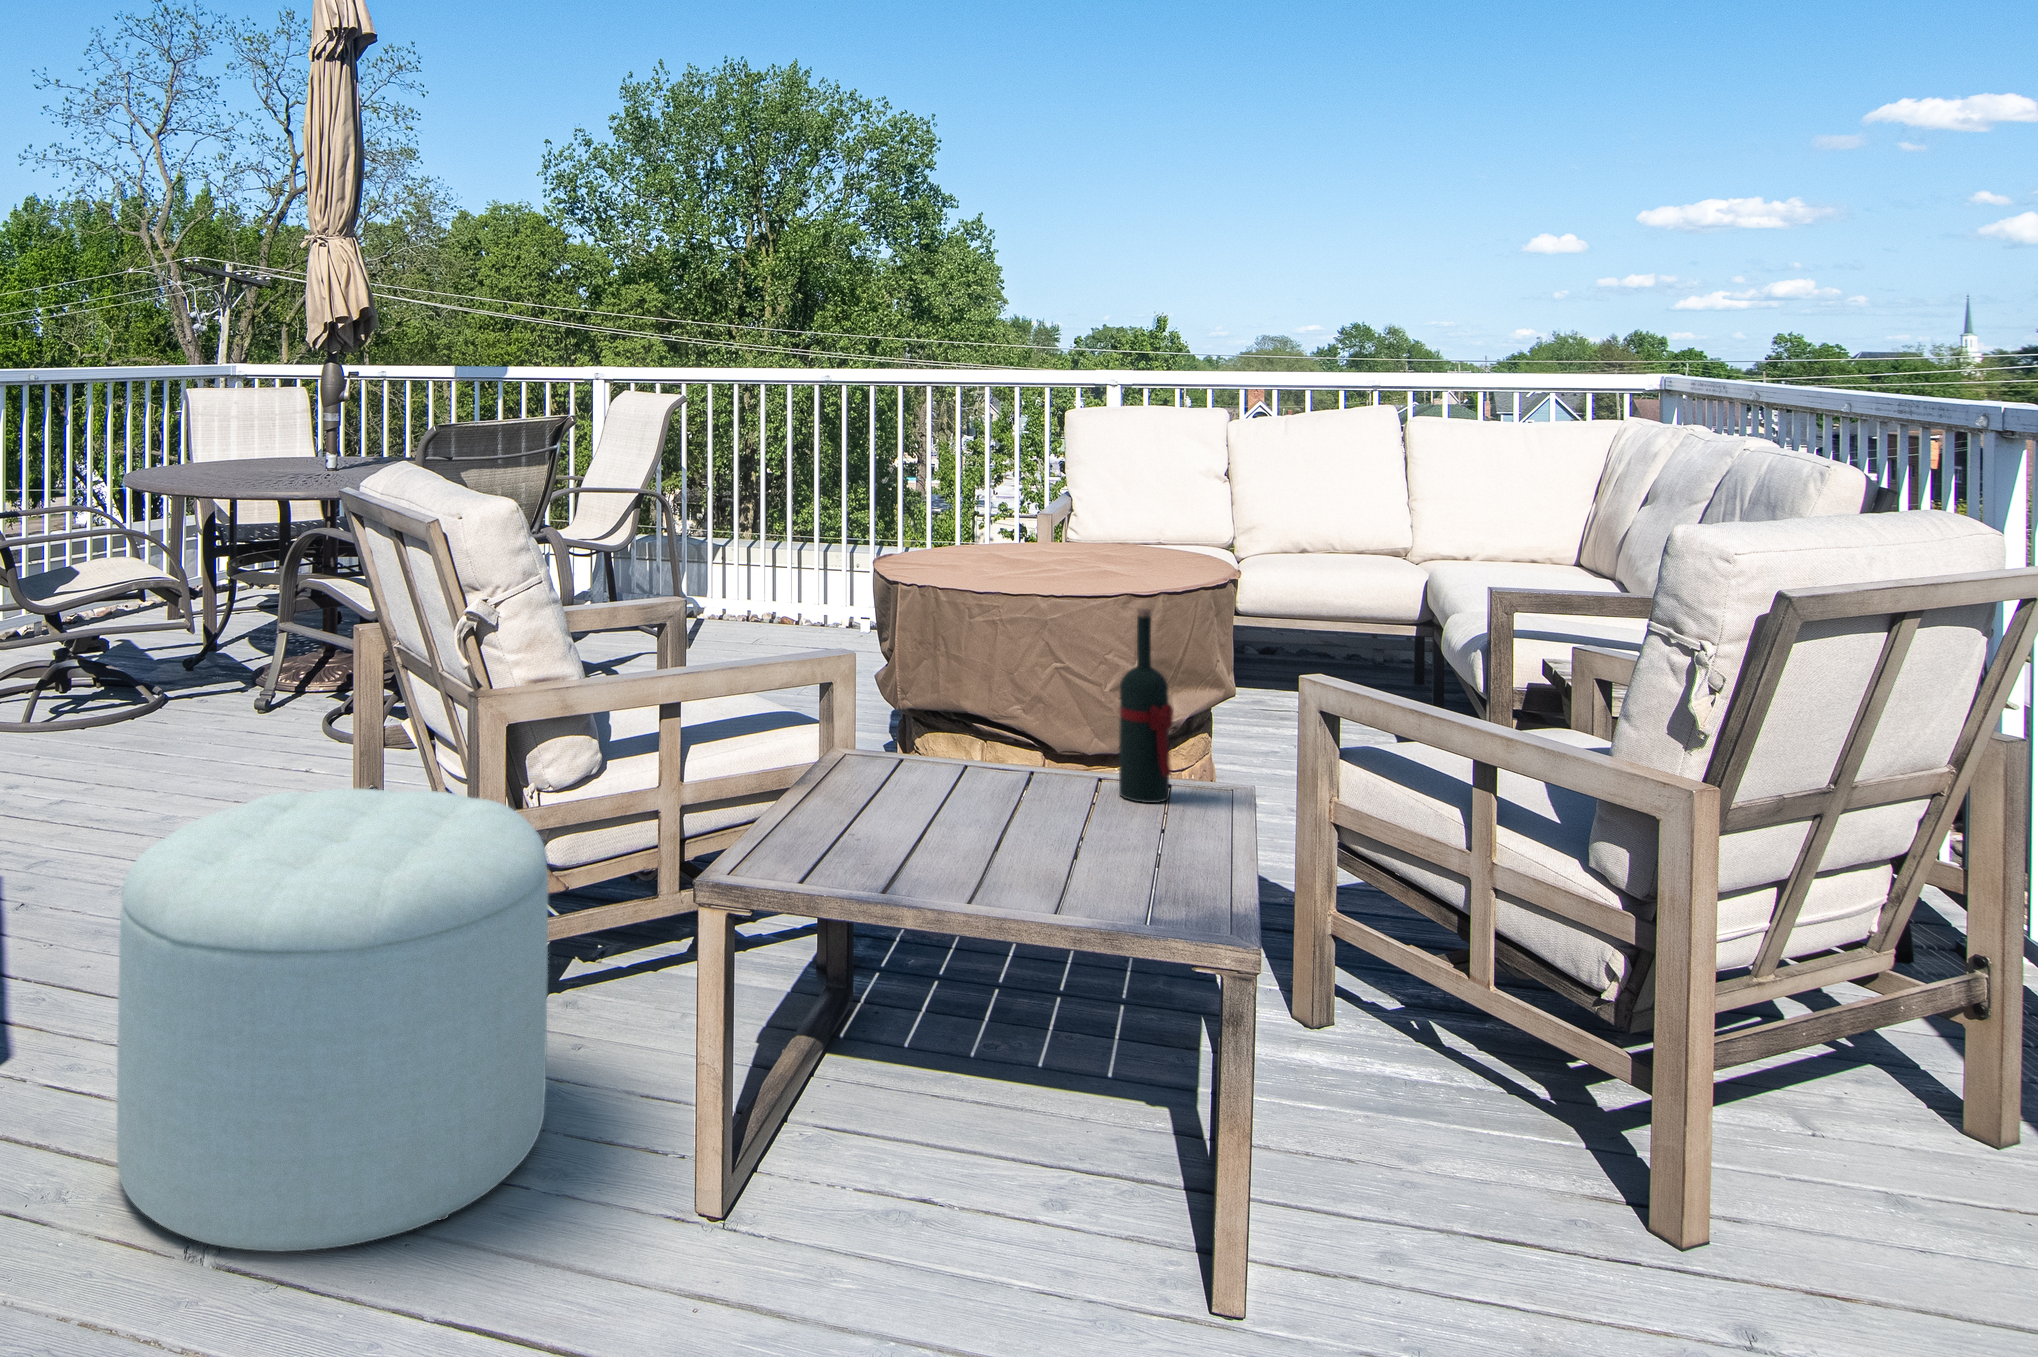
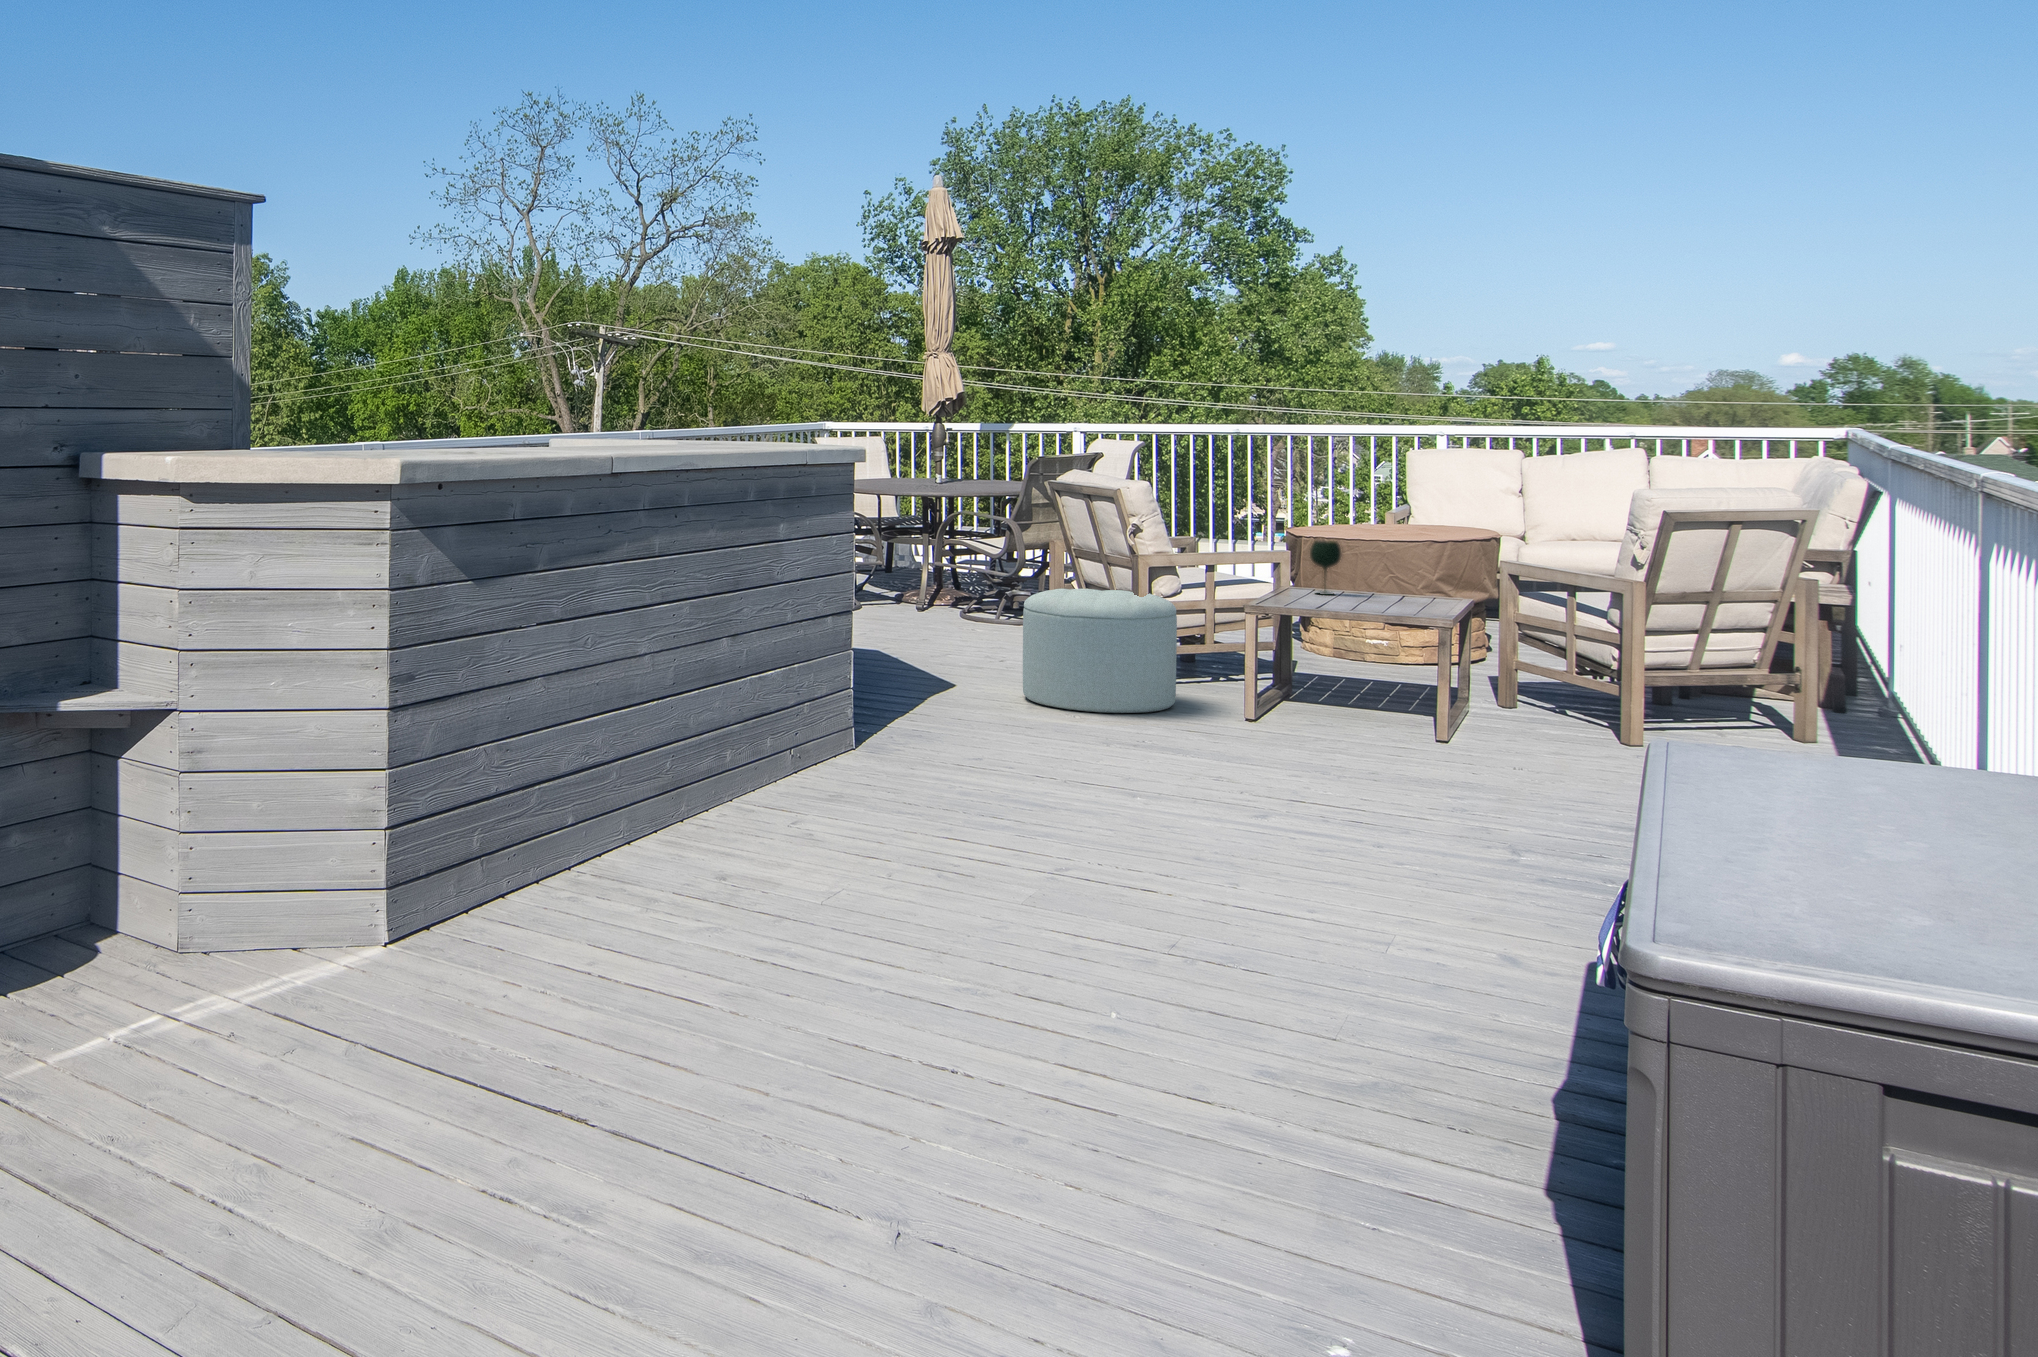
wine bottle: present [1119,608,1173,803] -> none [1411,526,1435,602]
wine glass: none [892,639,962,781] -> present [1310,541,1342,595]

